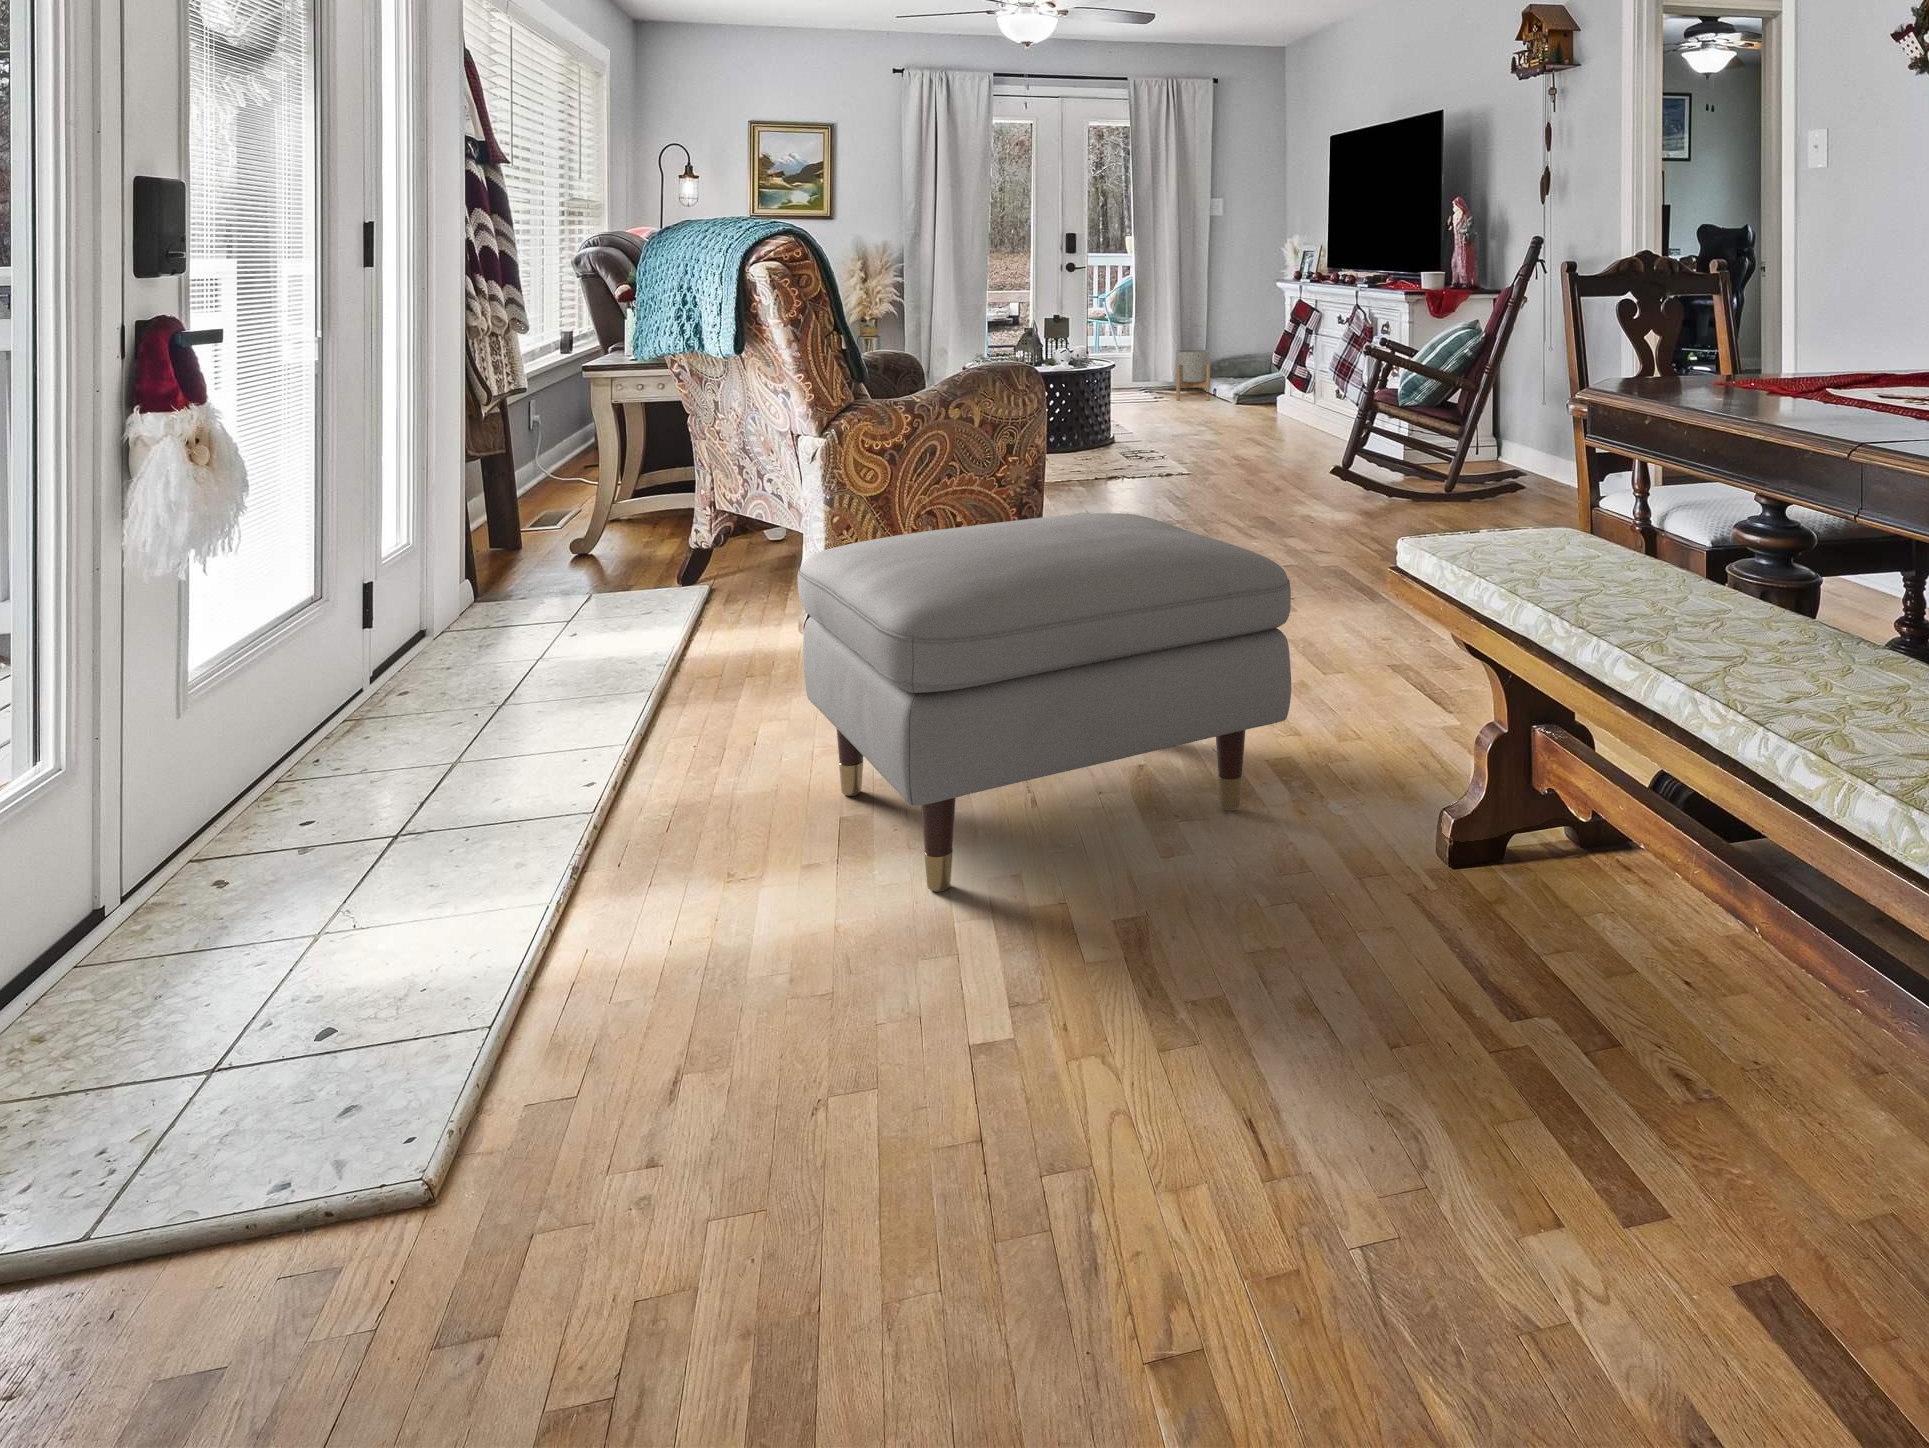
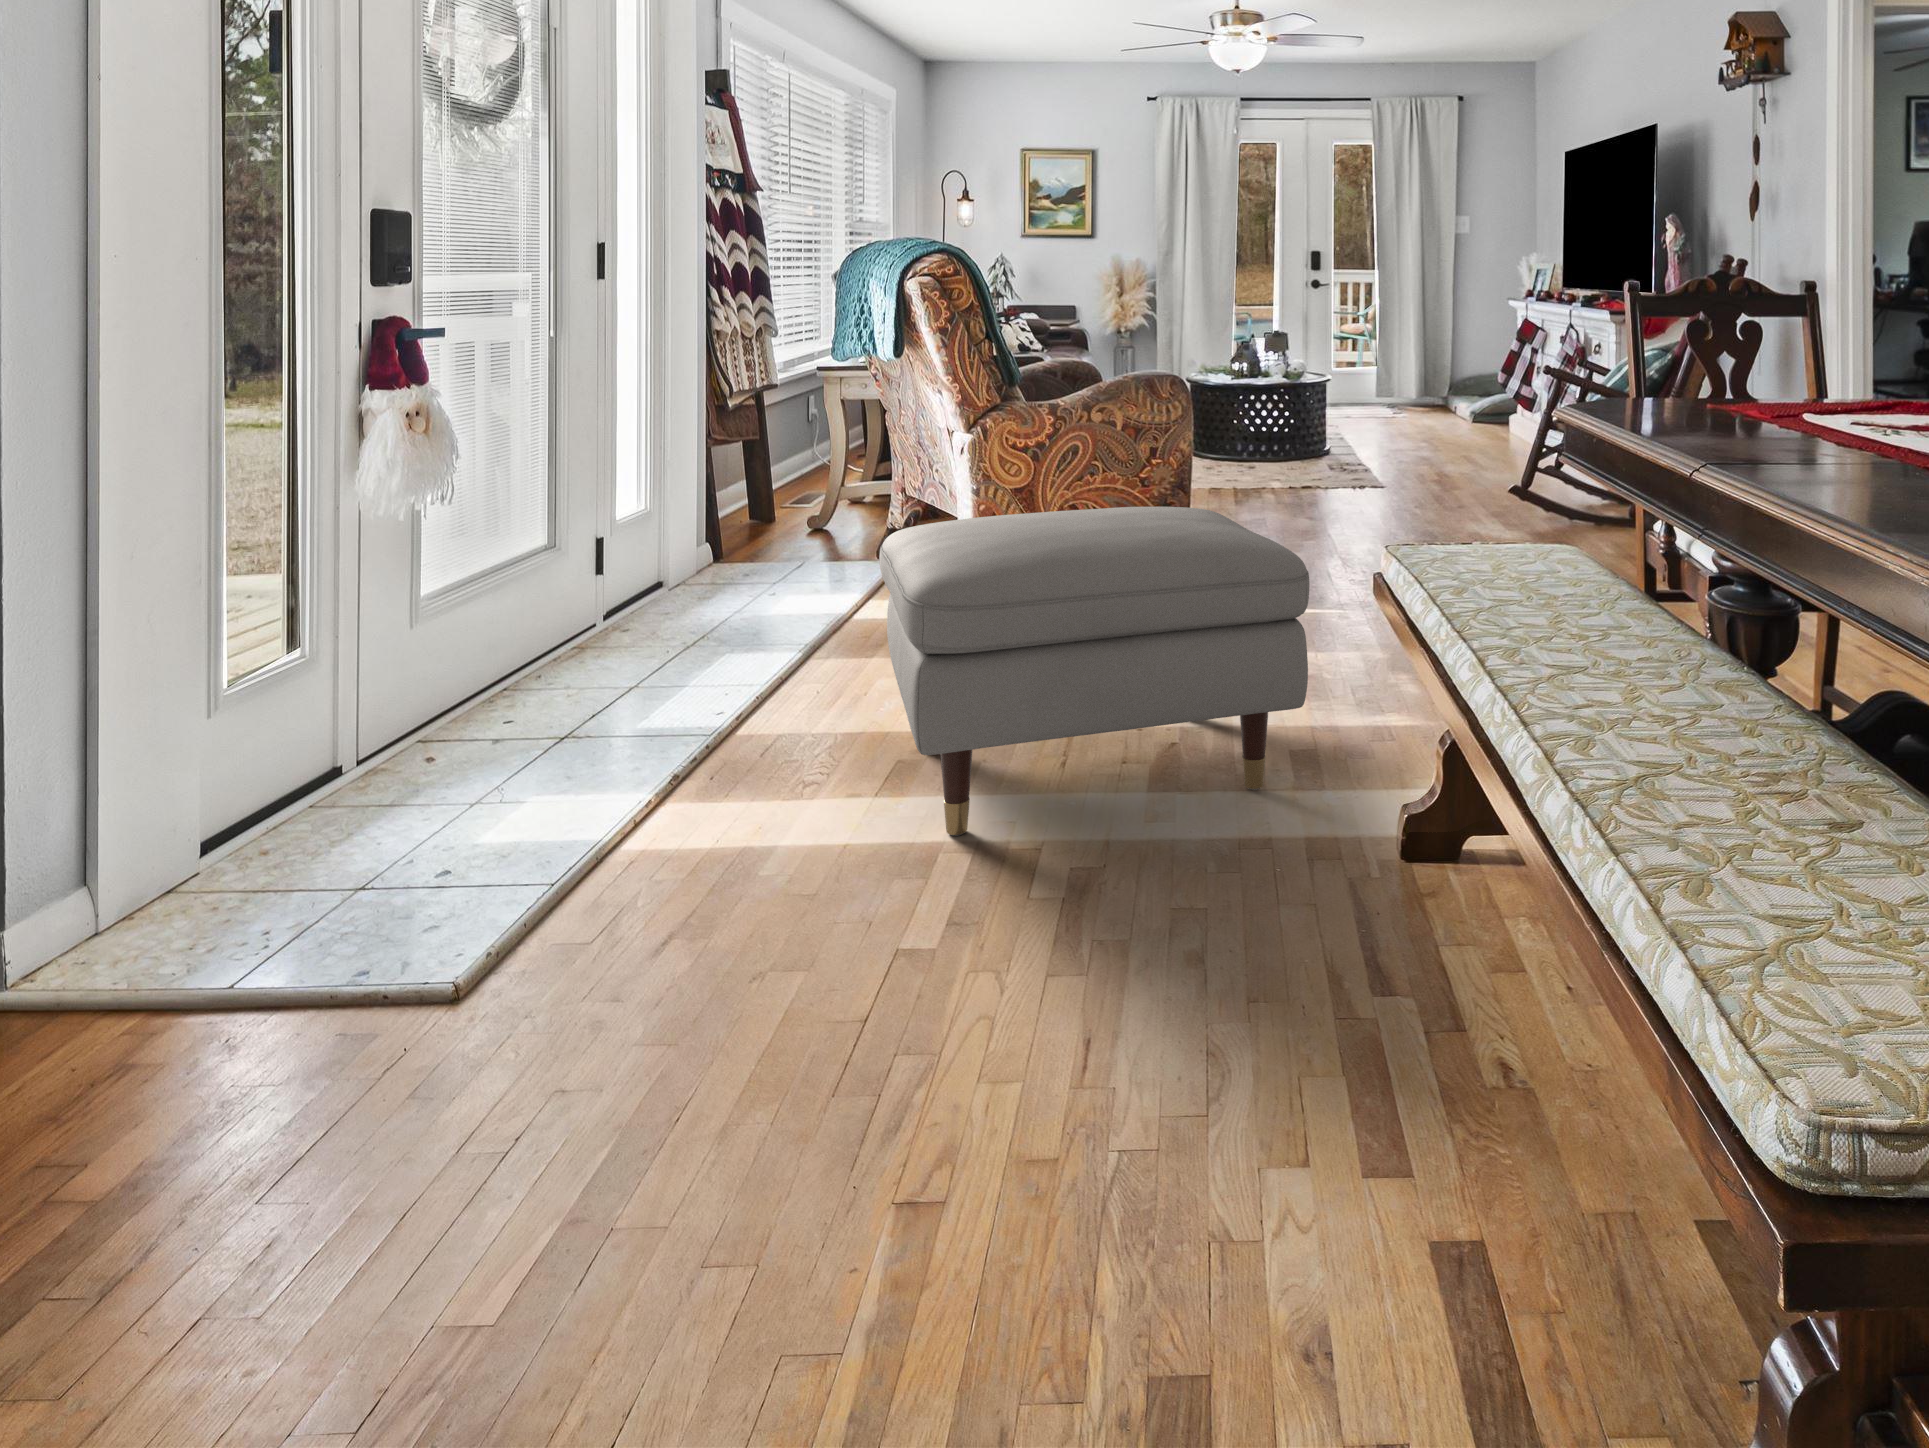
planter: present [1176,350,1210,400] -> none [1420,365,1454,416]

